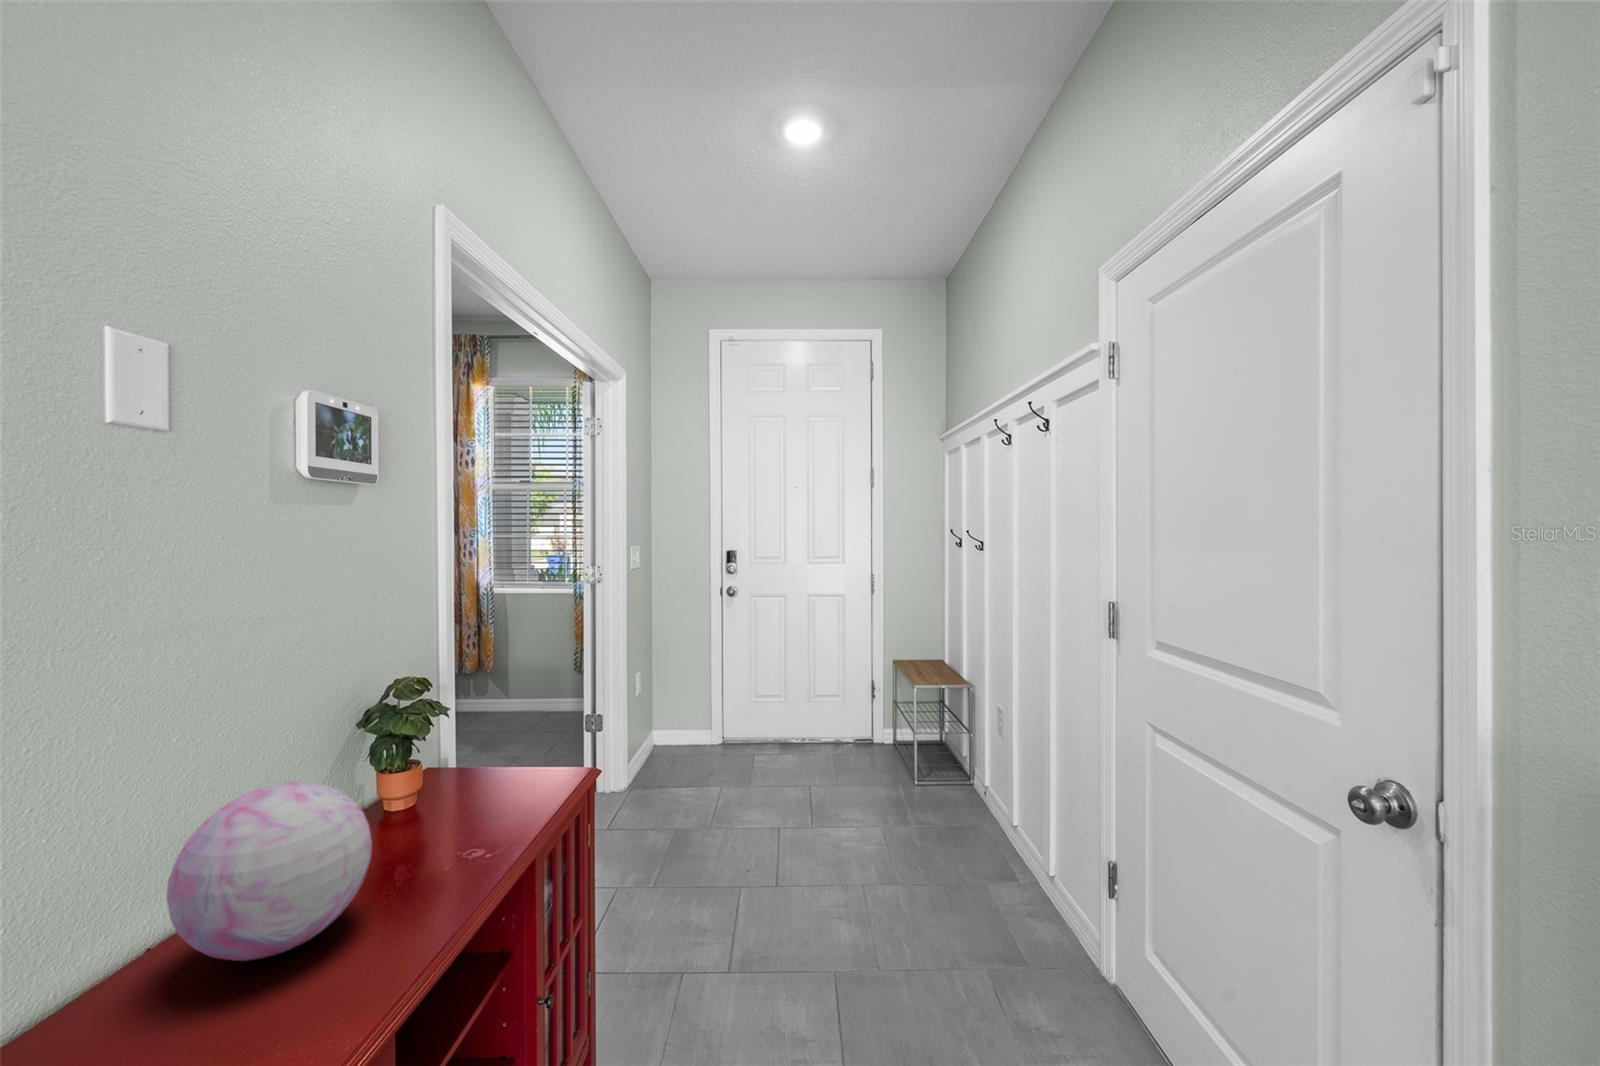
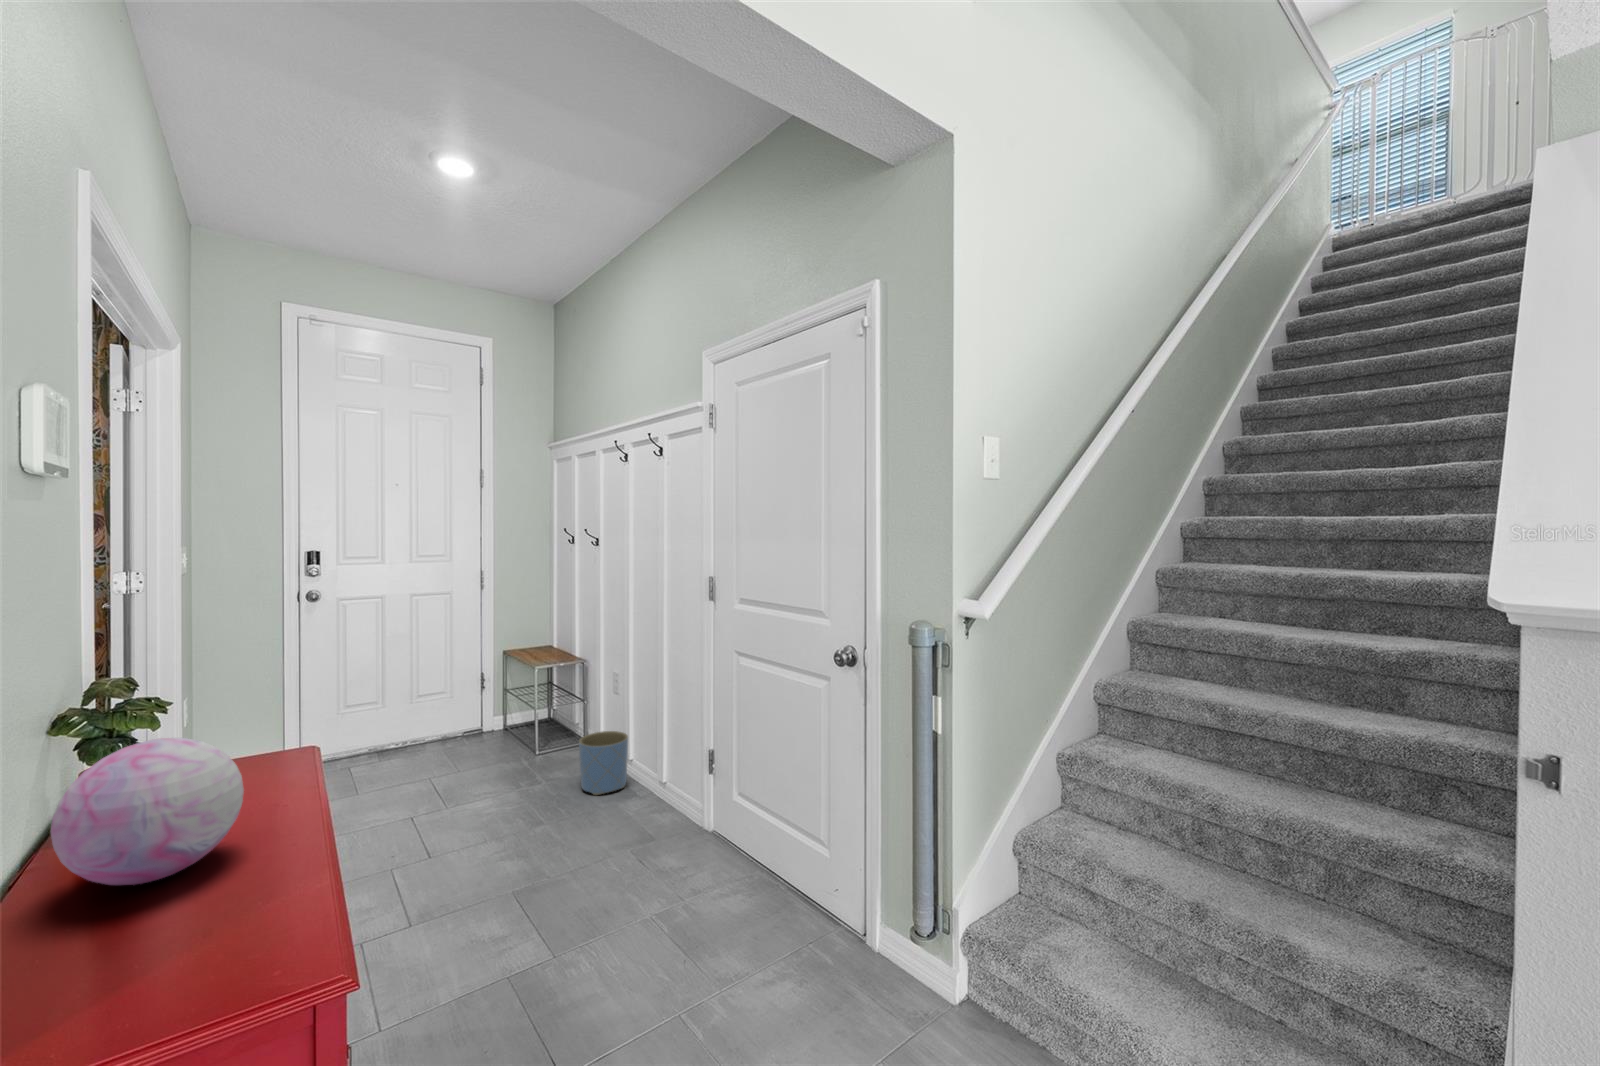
planter: none [948,781,1009,864] -> present [579,731,628,795]

